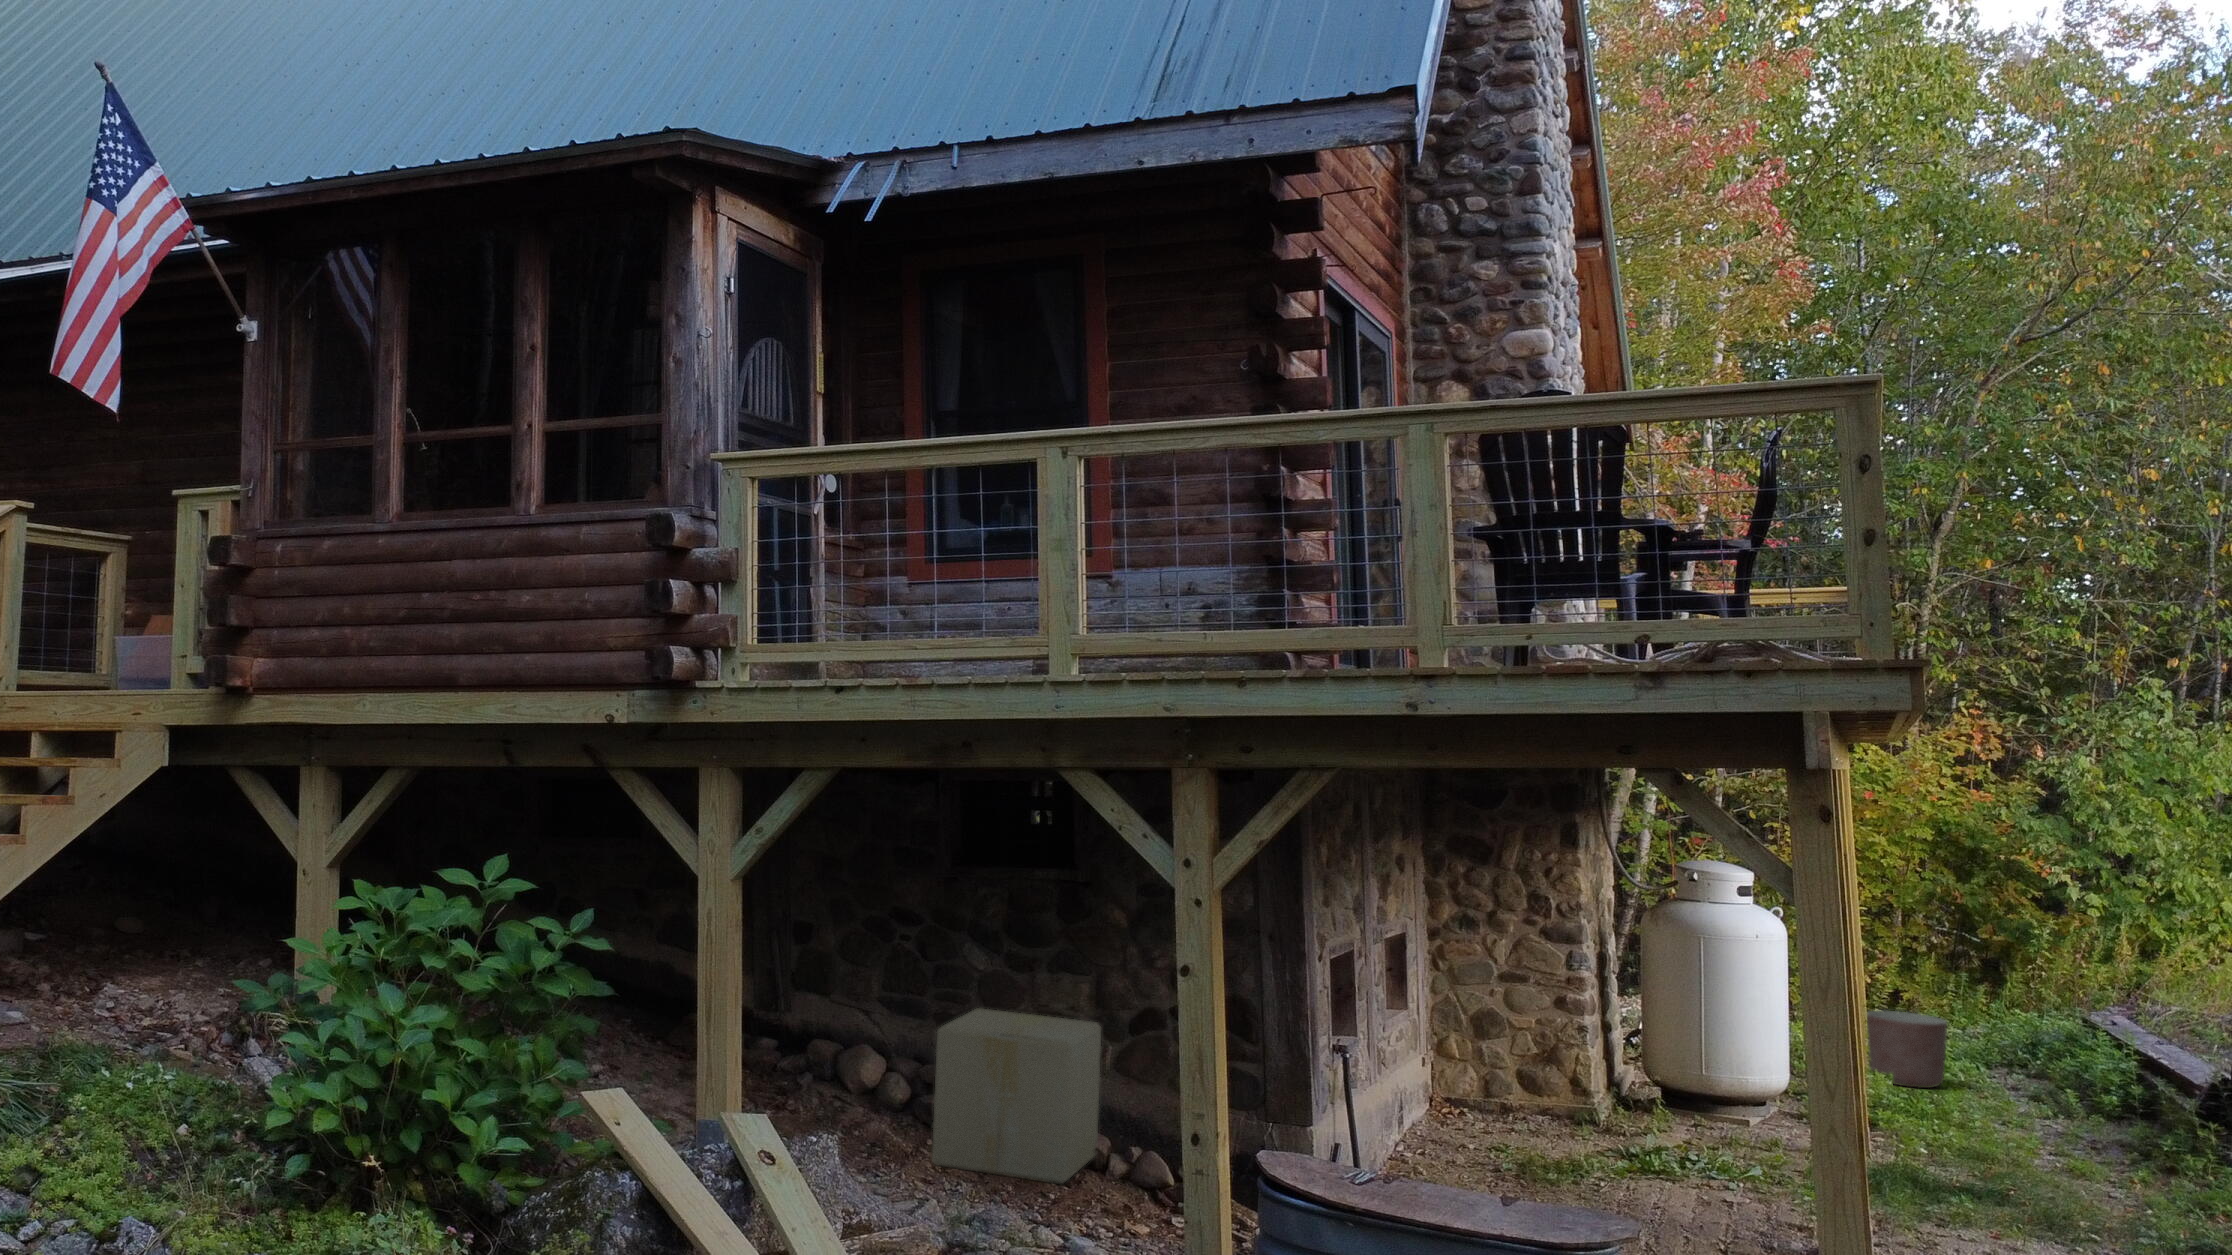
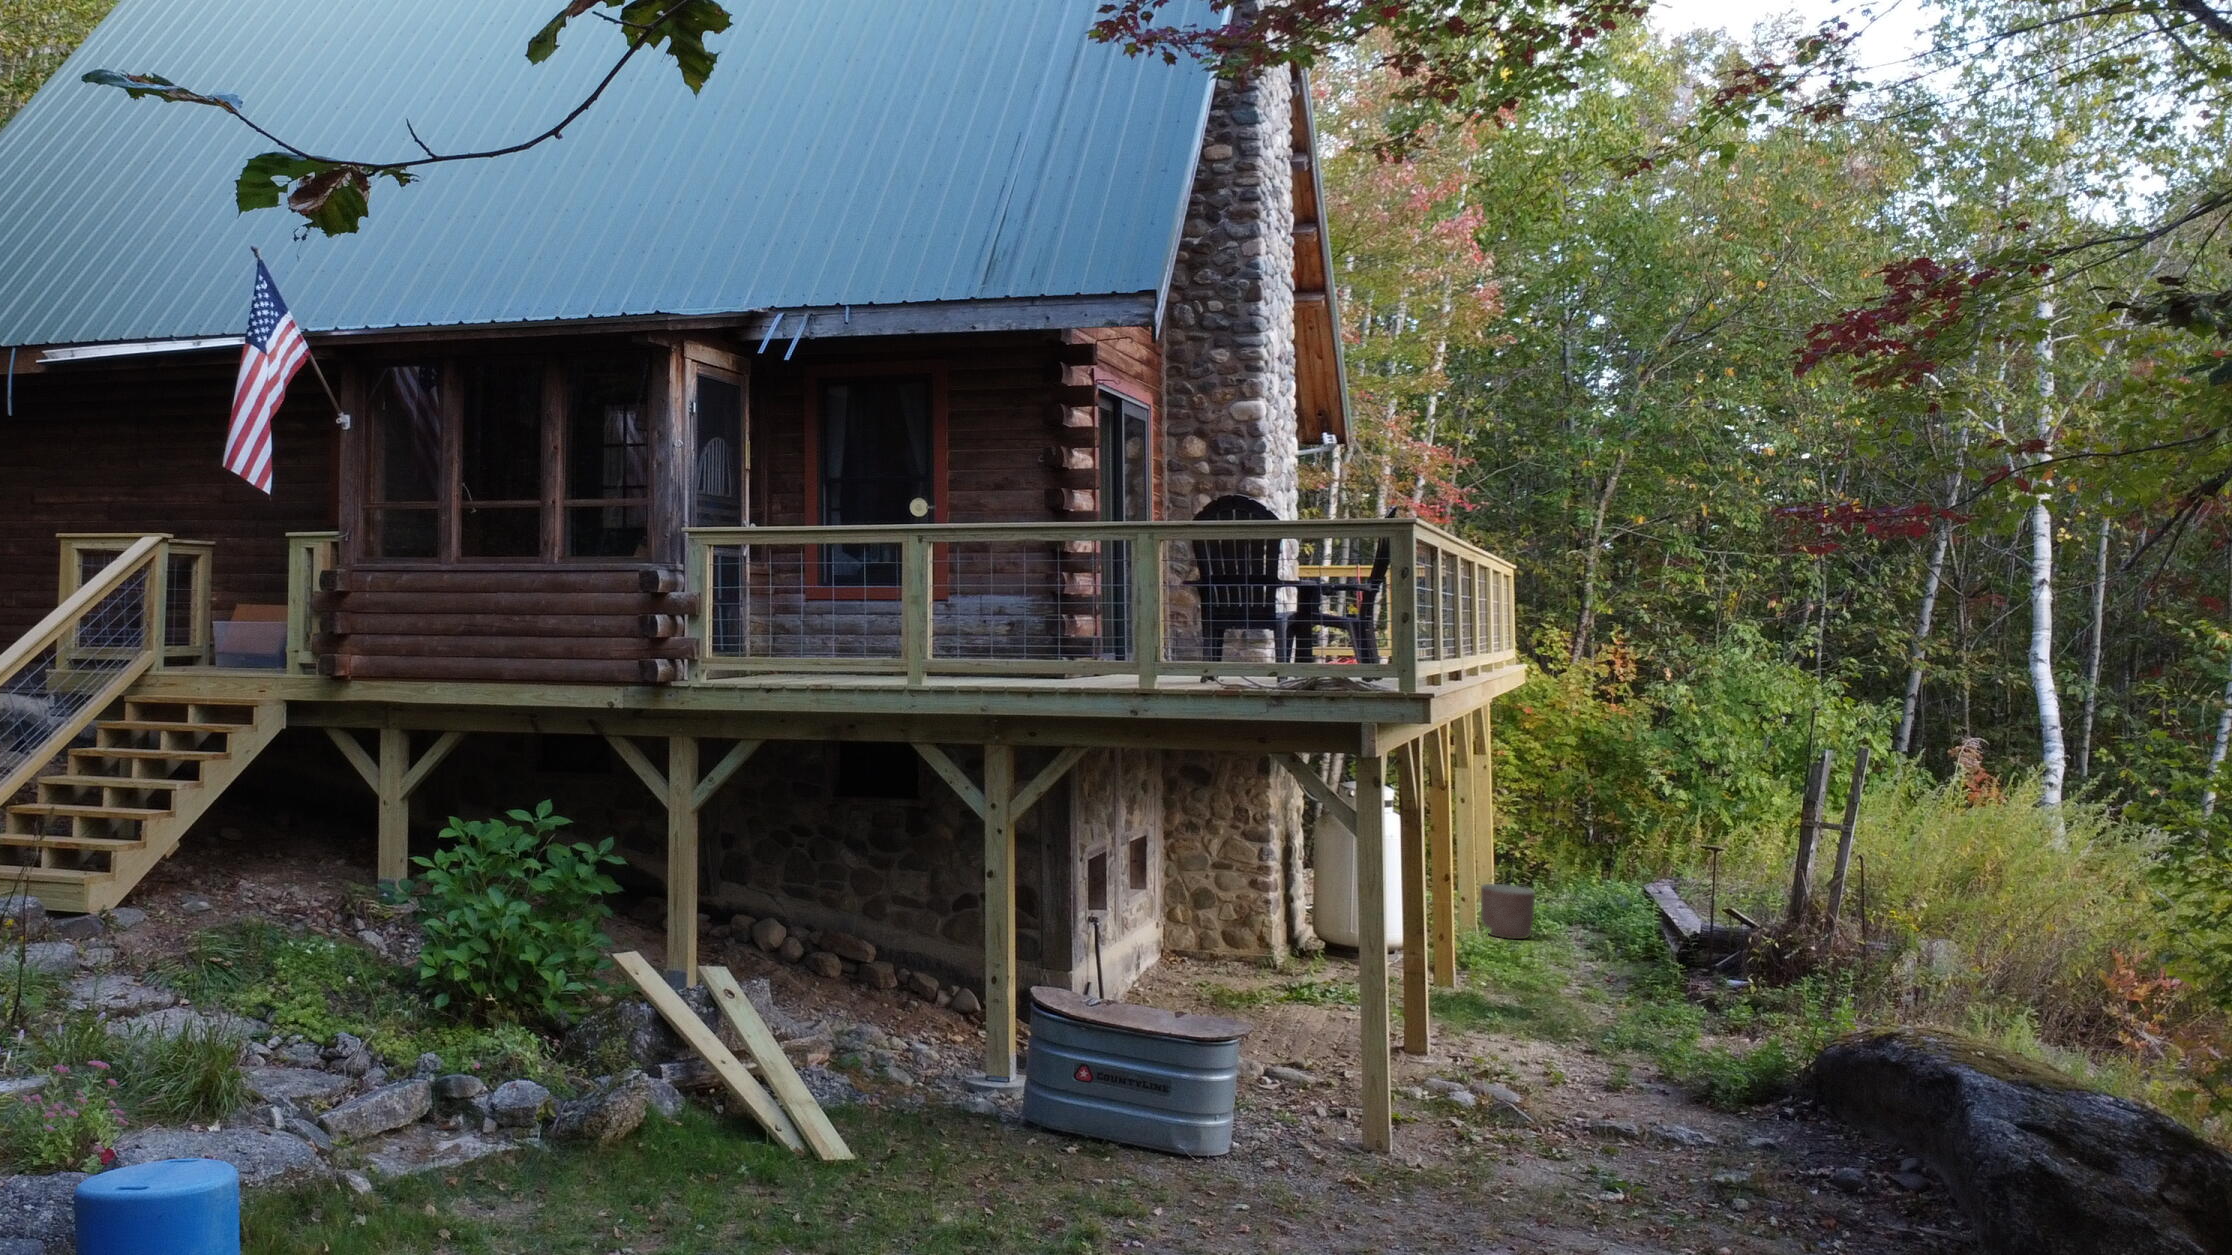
cardboard box: present [932,1008,1101,1185] -> none [819,892,935,1012]

